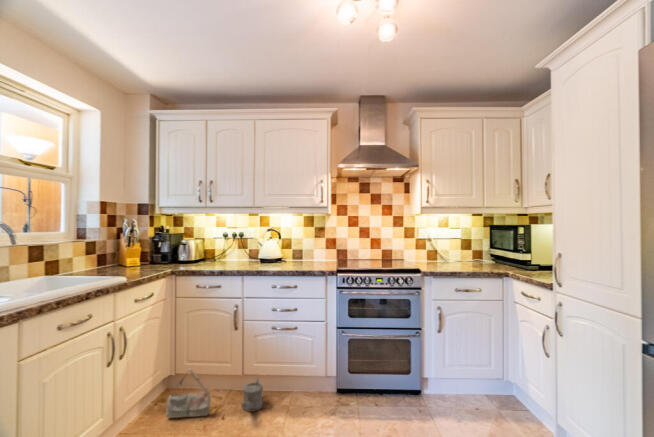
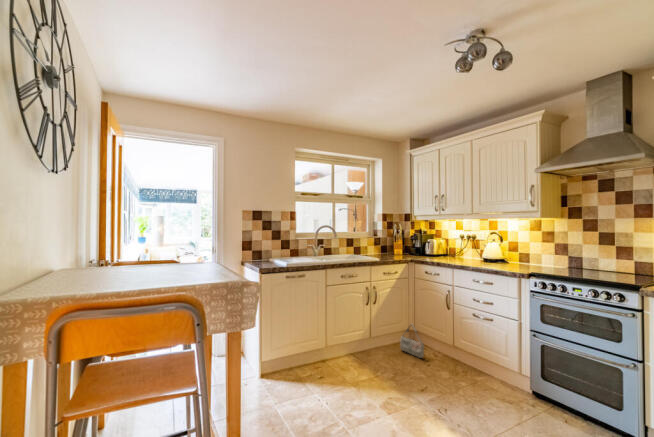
watering can: present [241,378,263,412] -> none [434,350,464,371]

